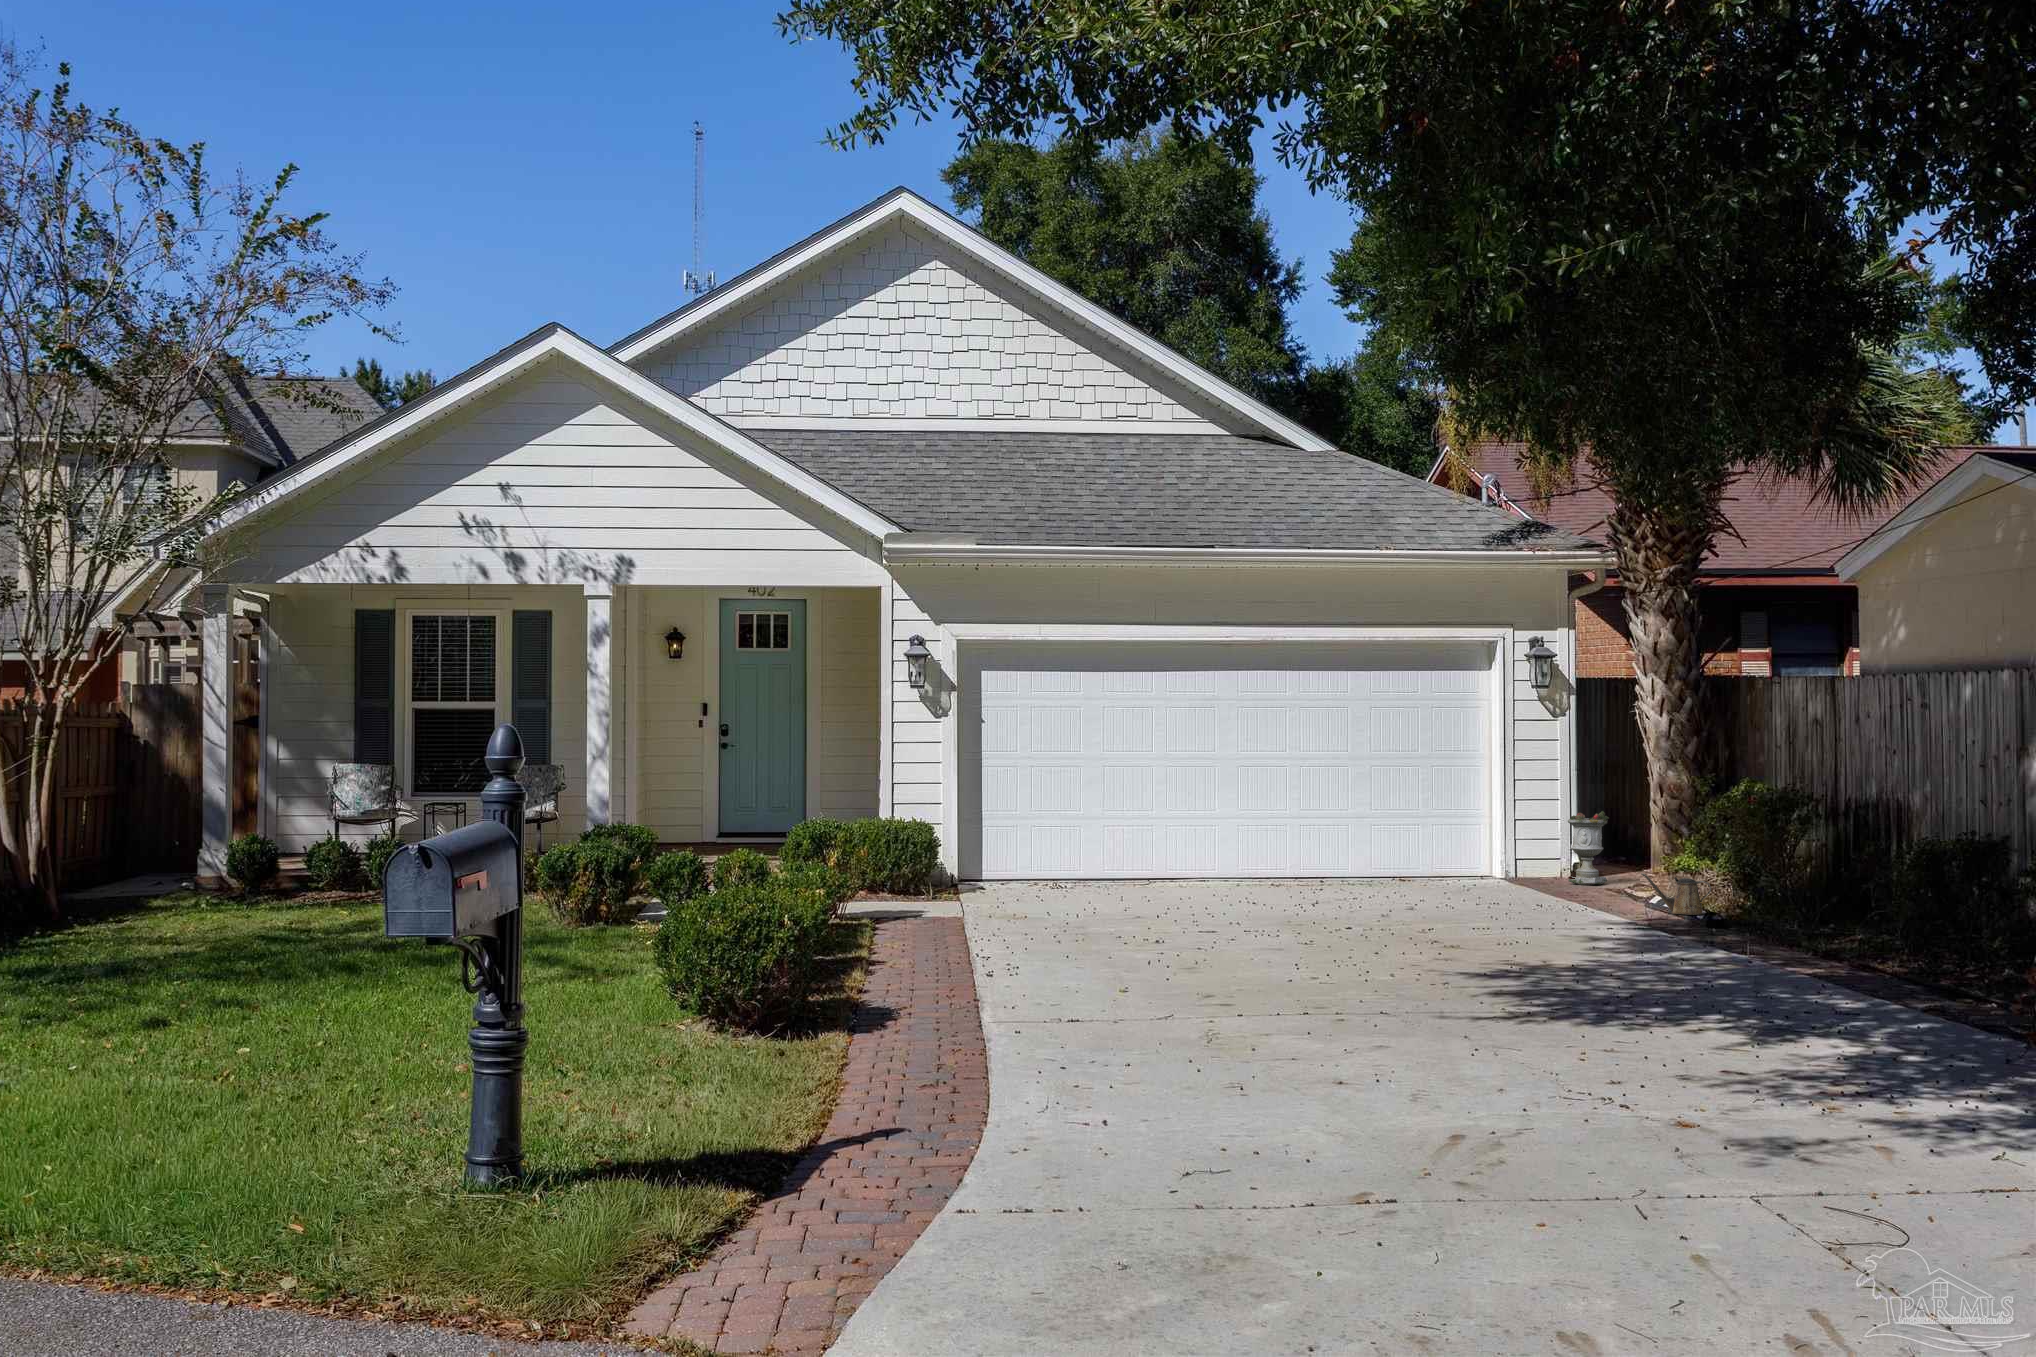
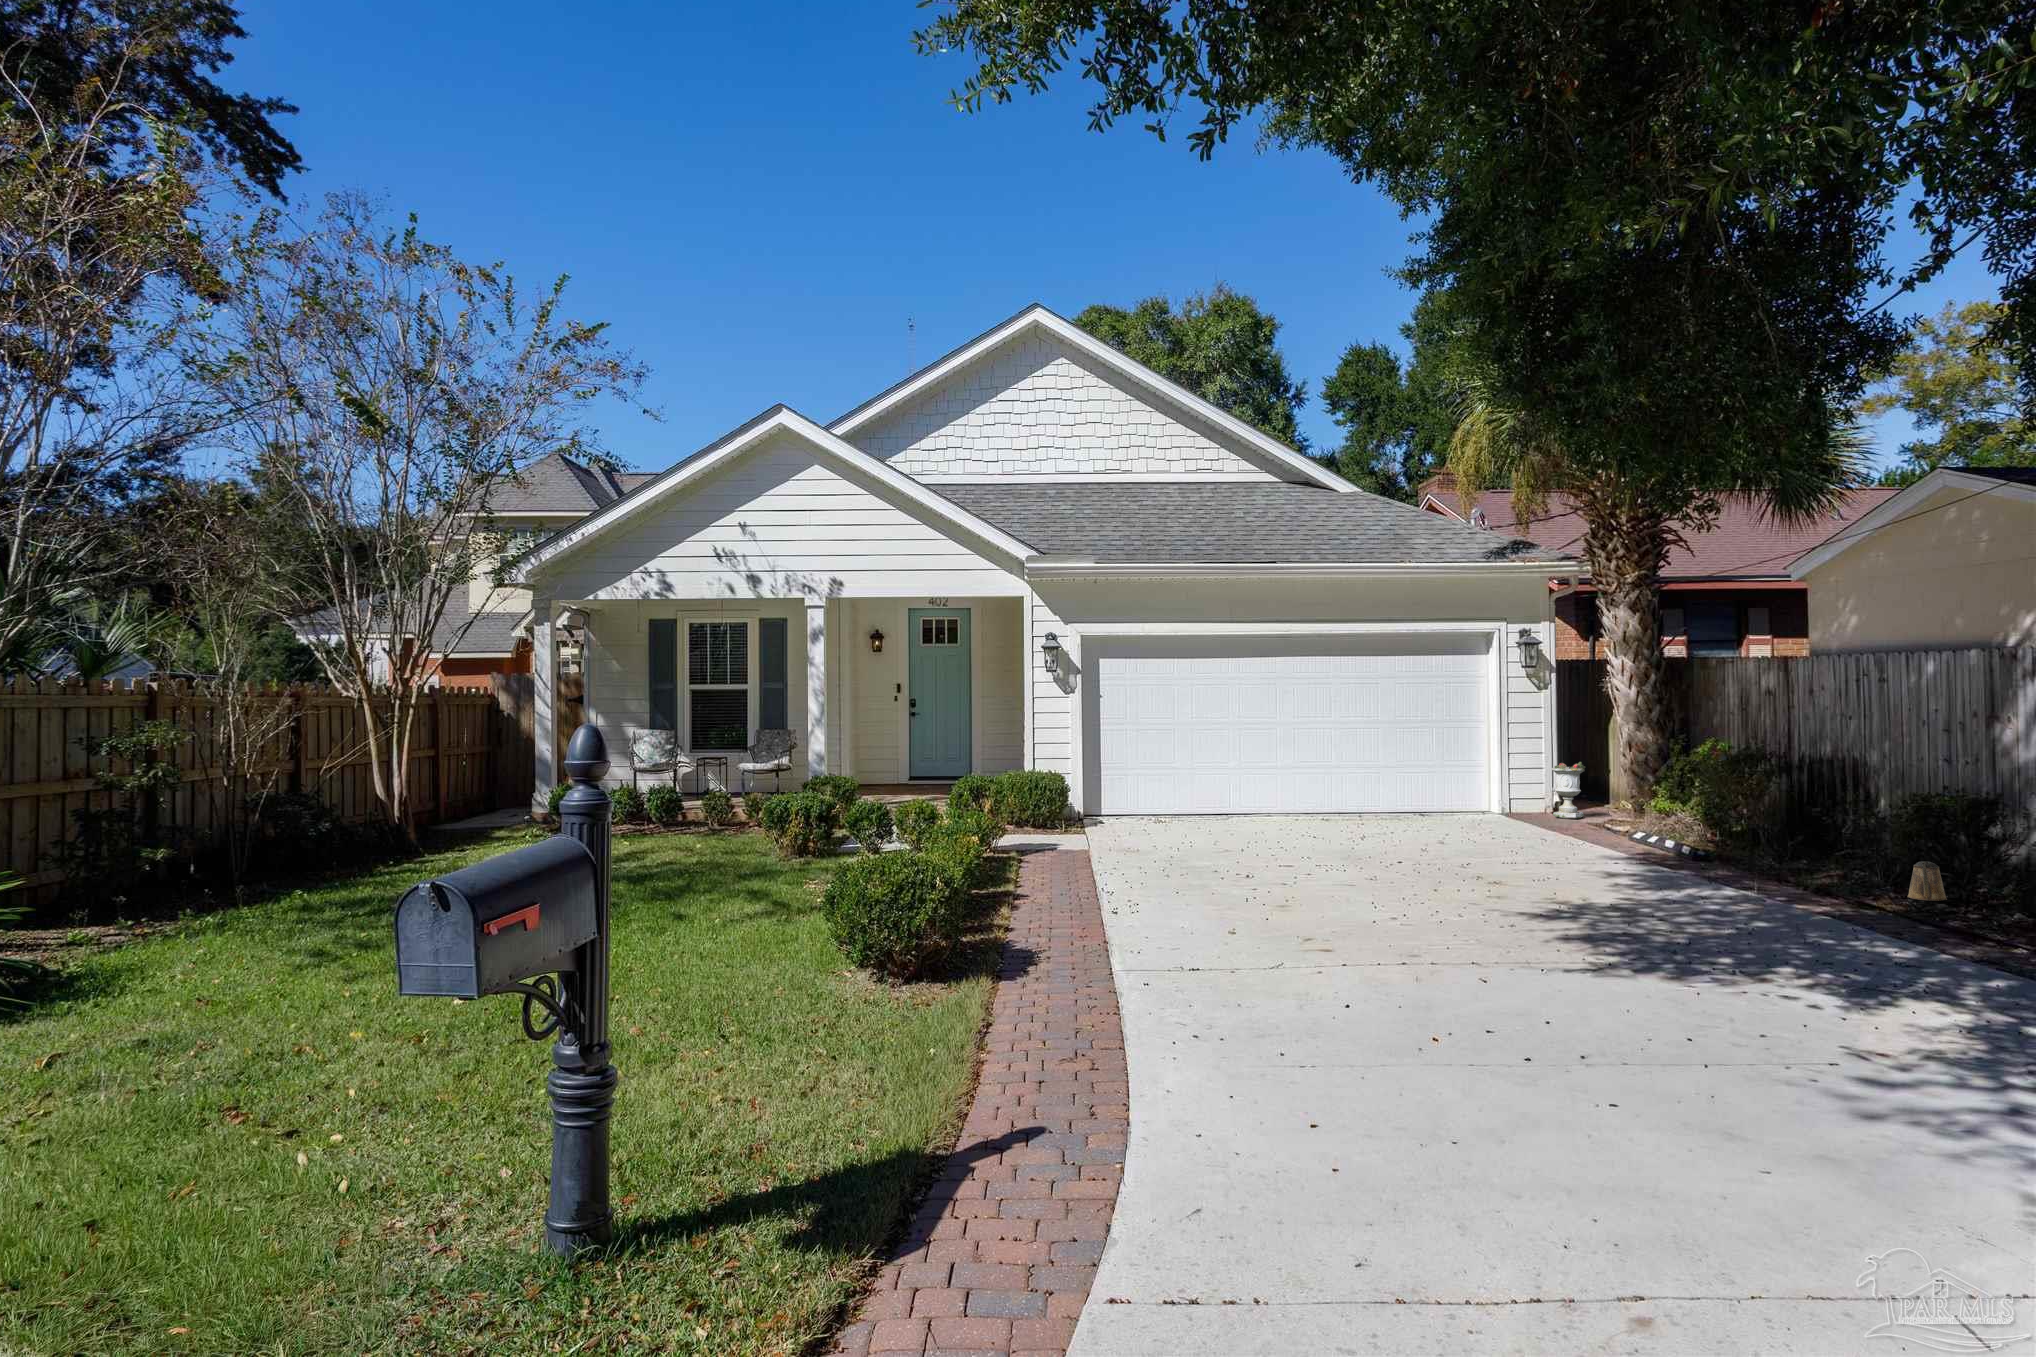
watering can: present [1641,873,1711,915] -> present [1907,861,1947,901]

